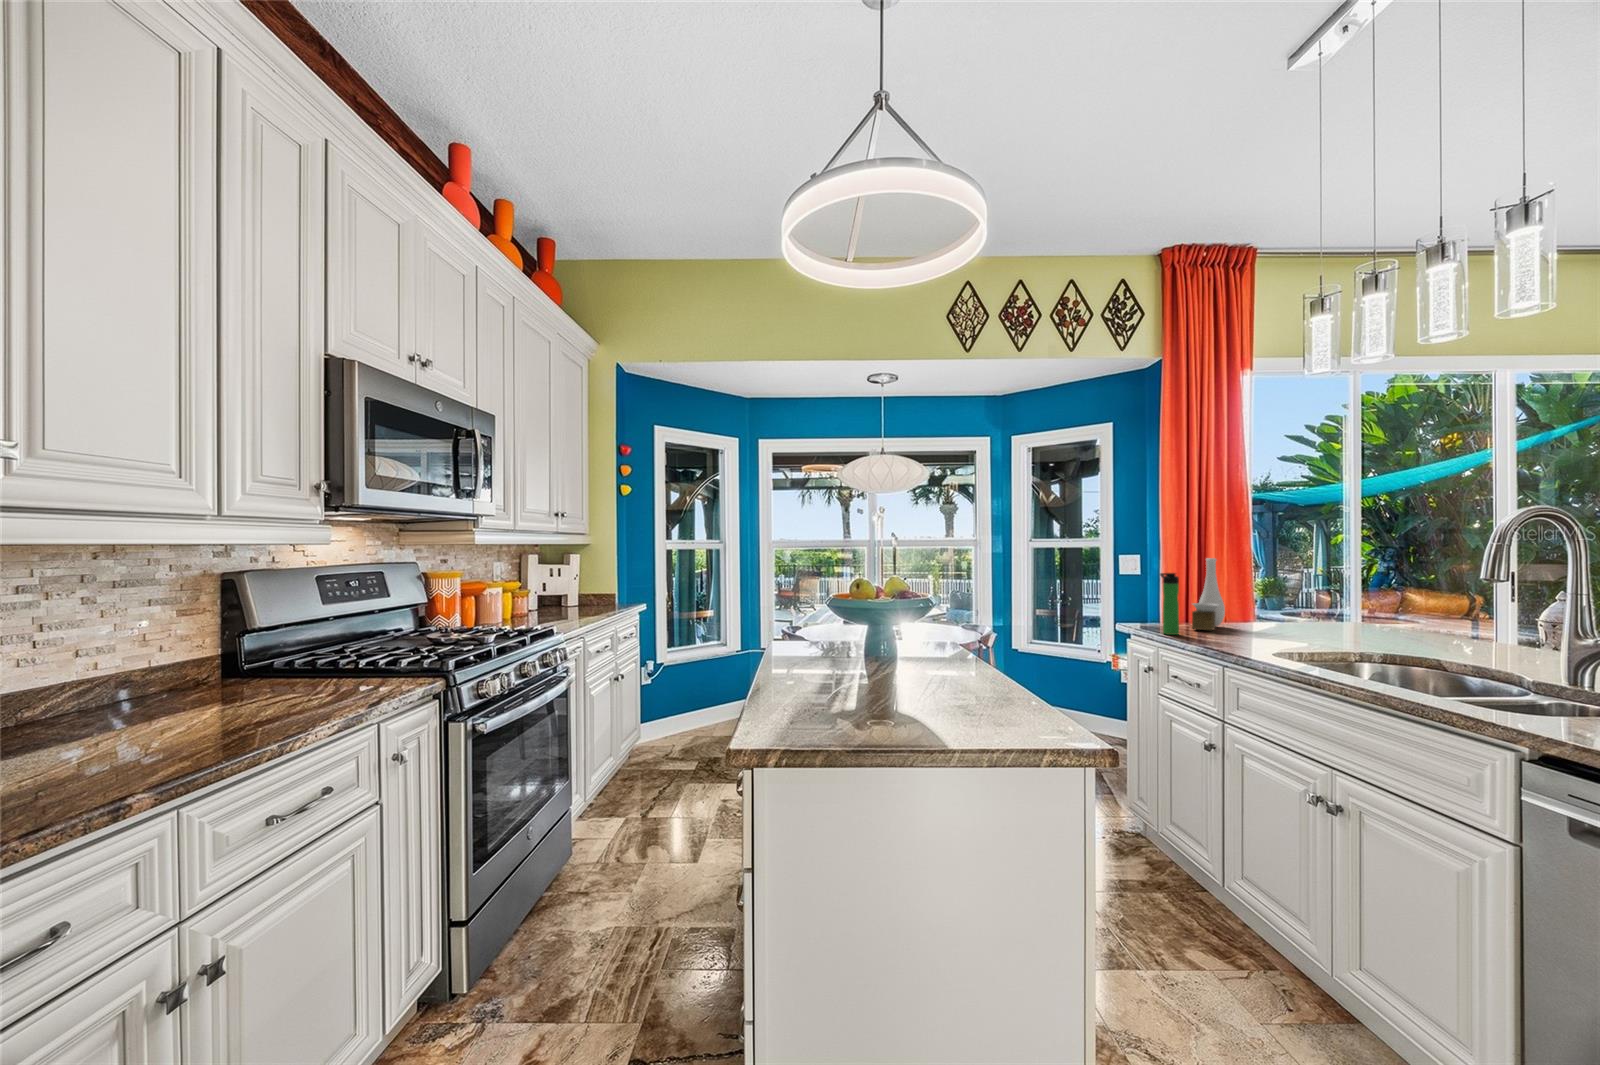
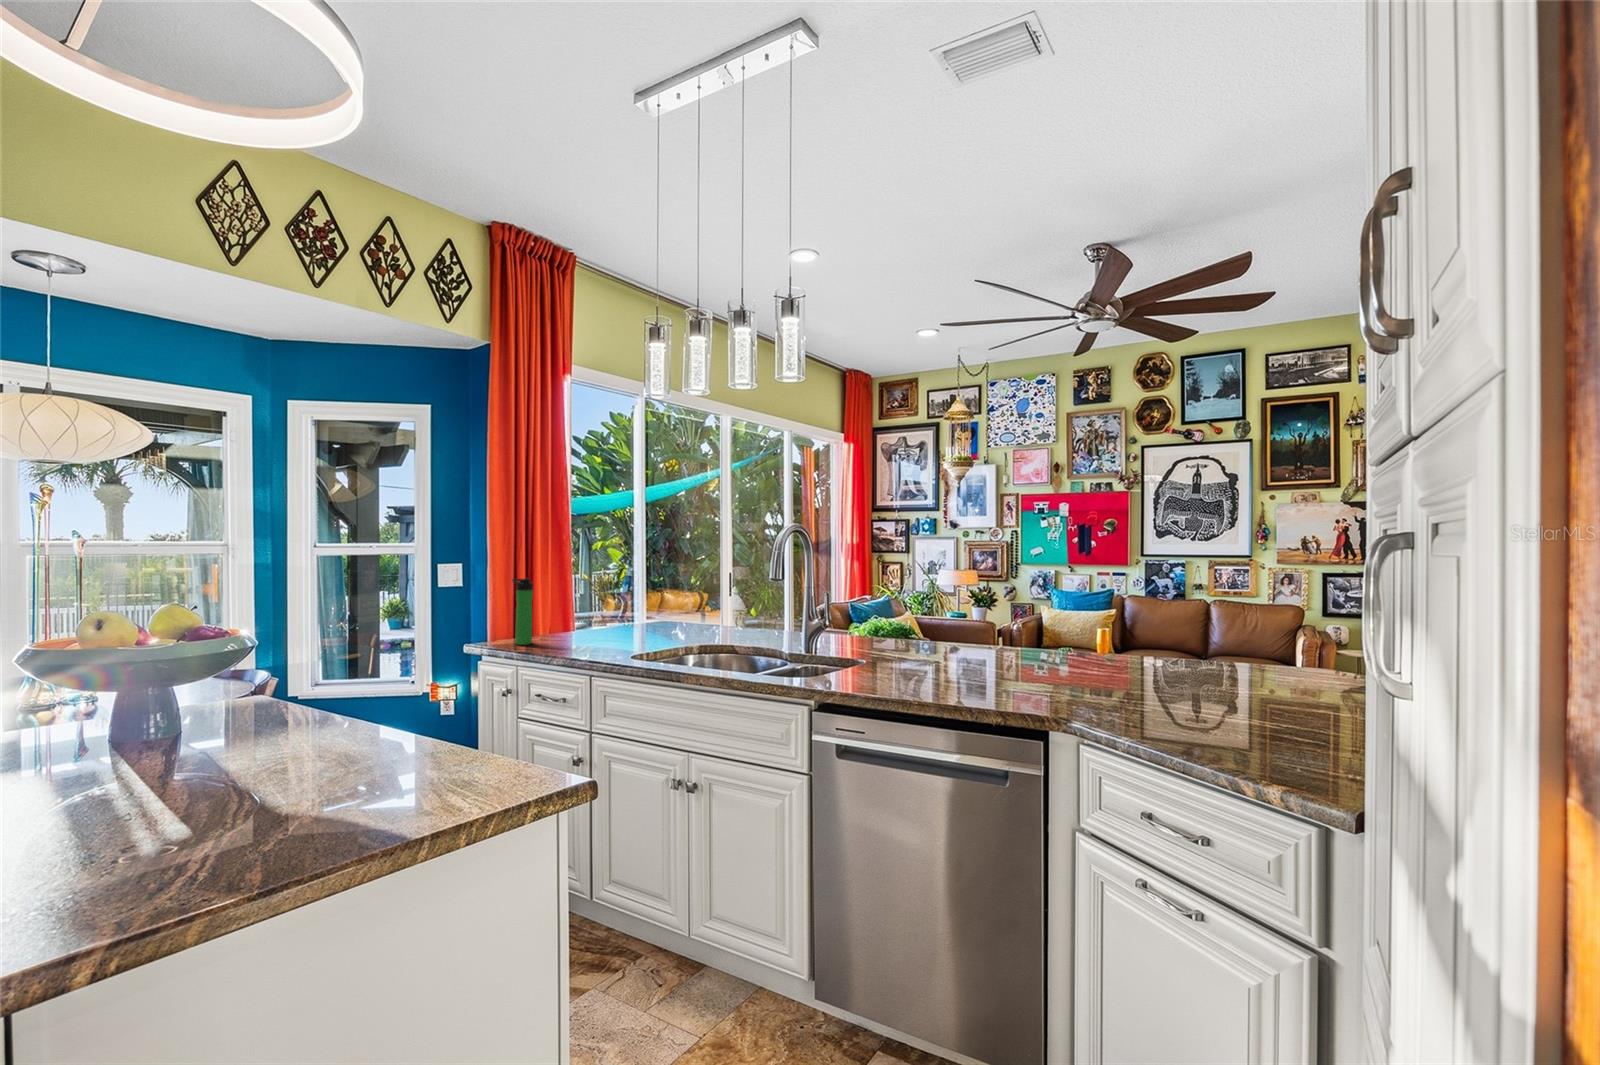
vase: present [1192,558,1225,630] -> none [538,559,564,634]

